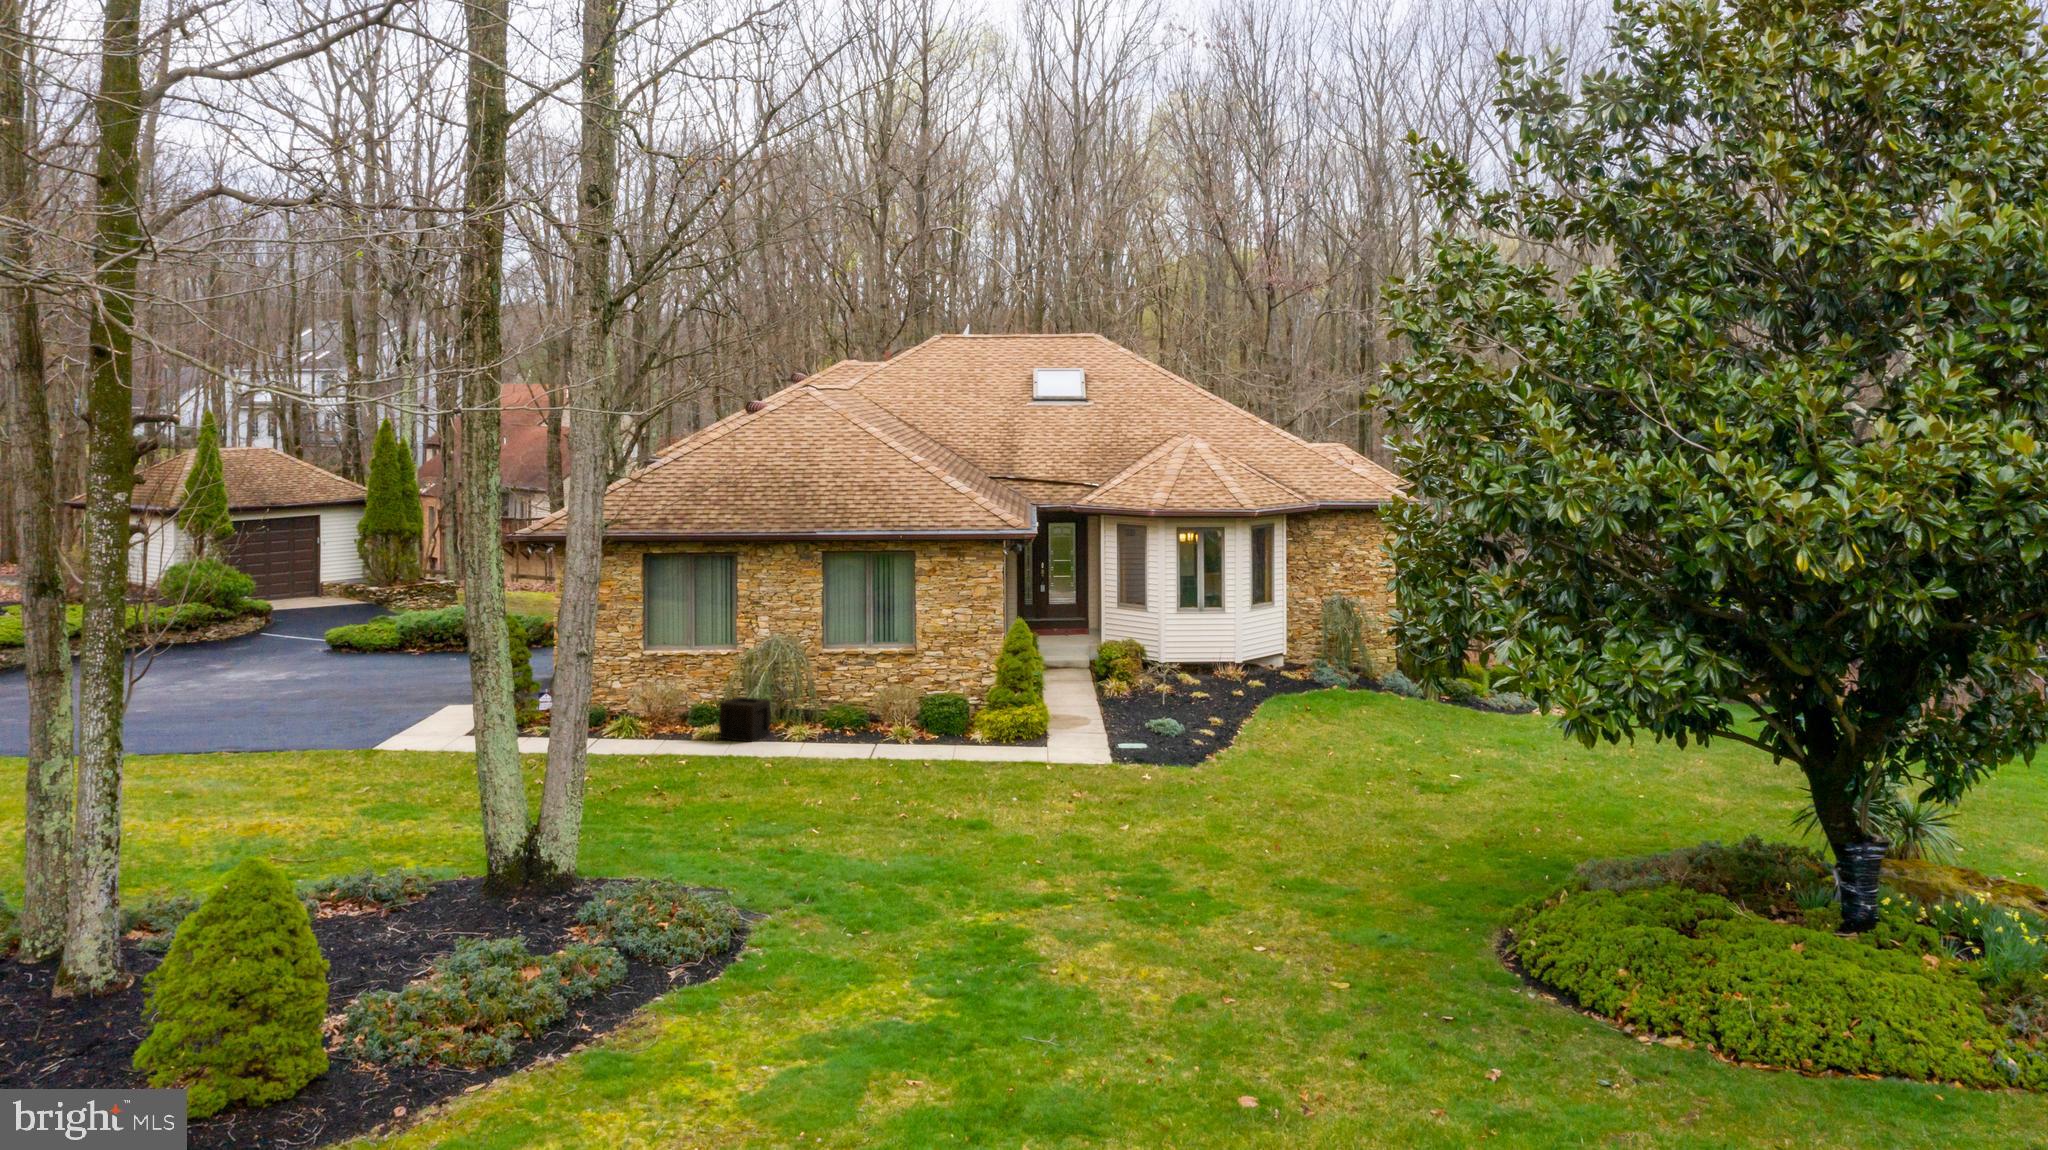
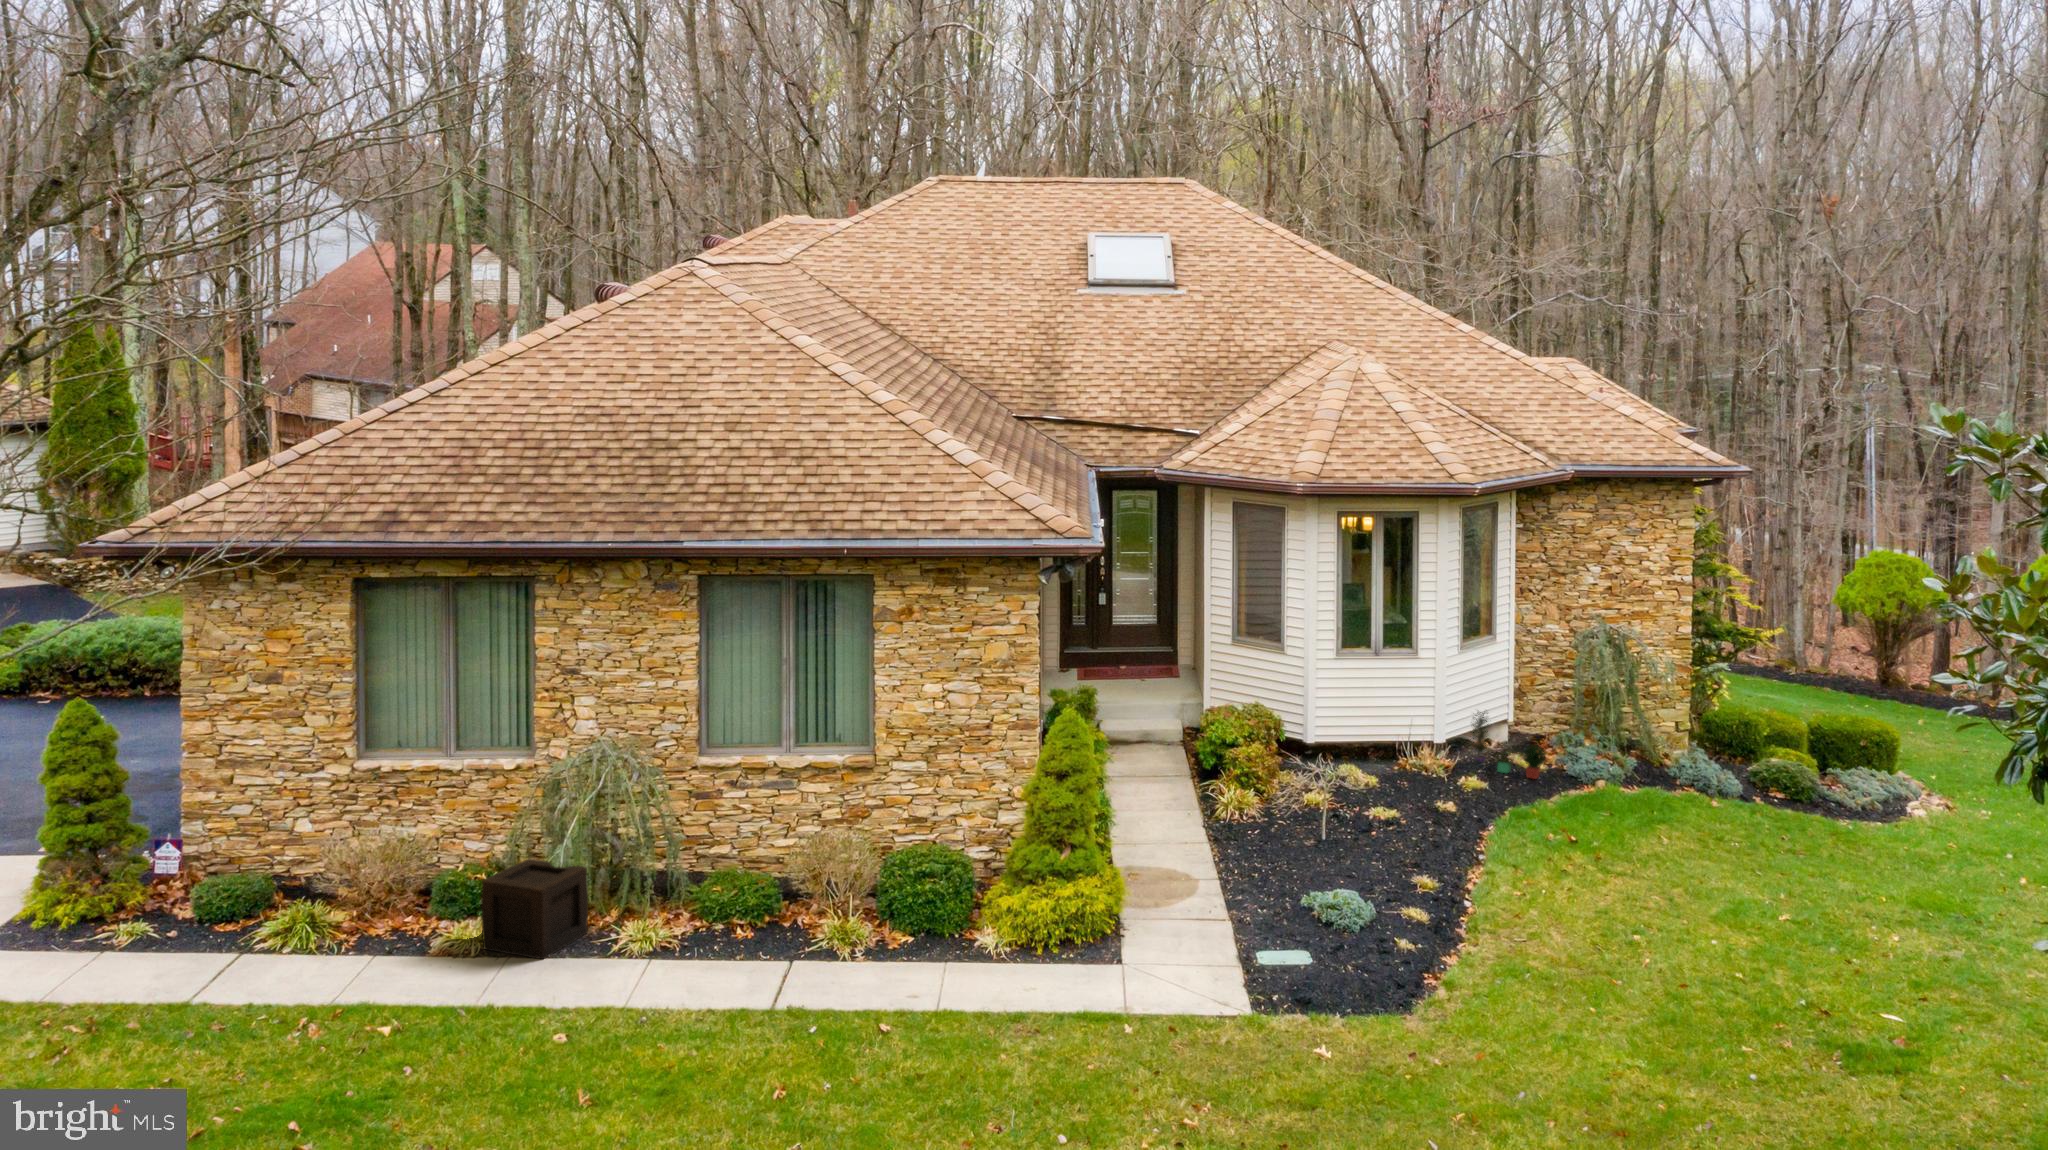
potted plant: none [1256,644,1299,683] -> present [1470,712,1546,779]

